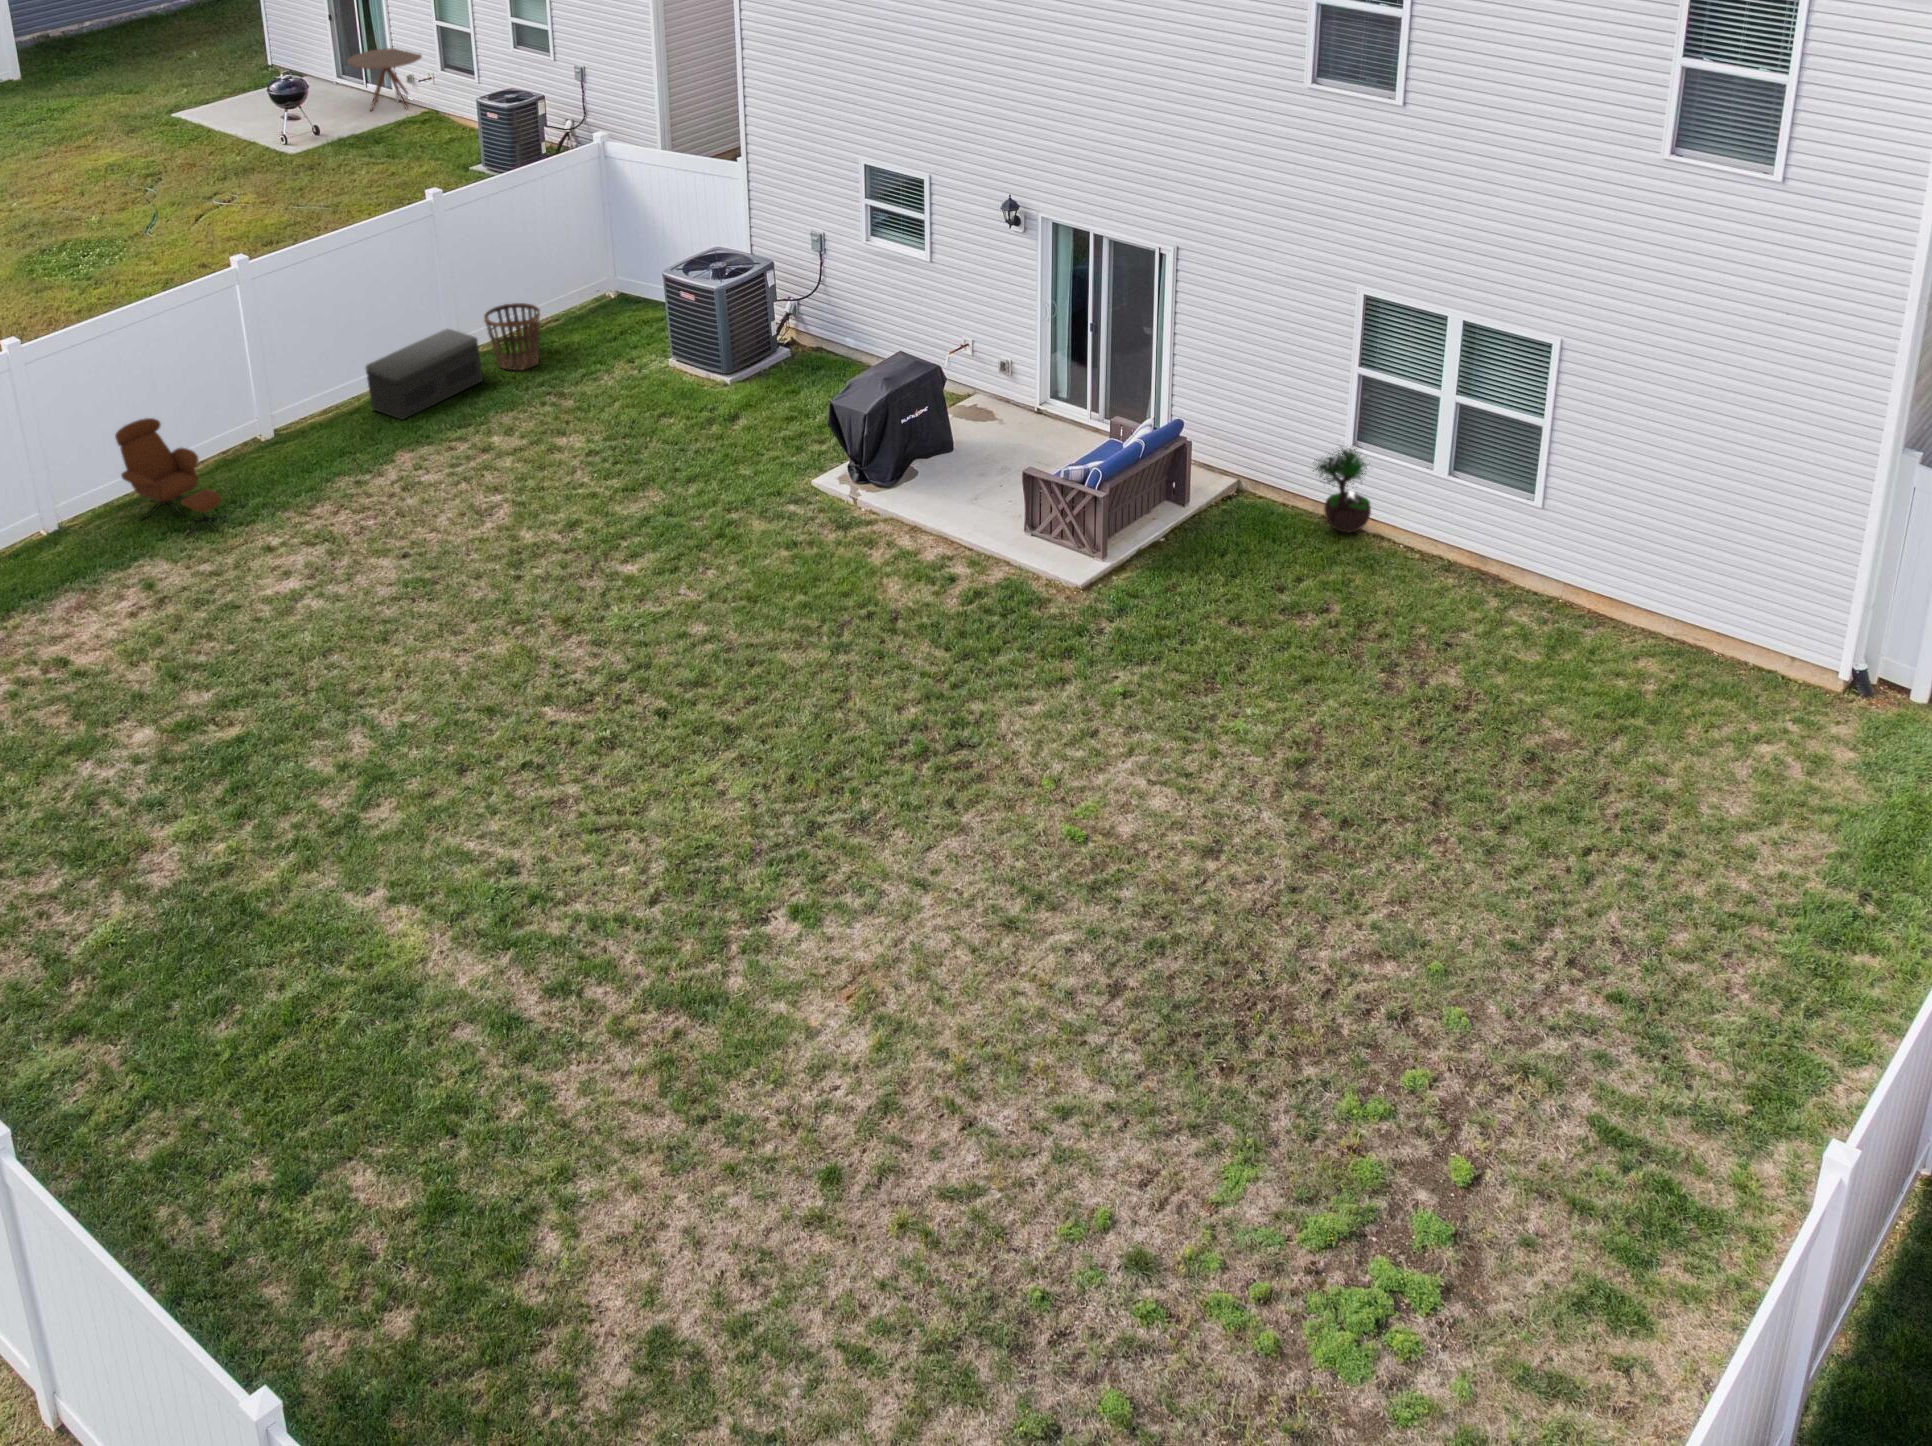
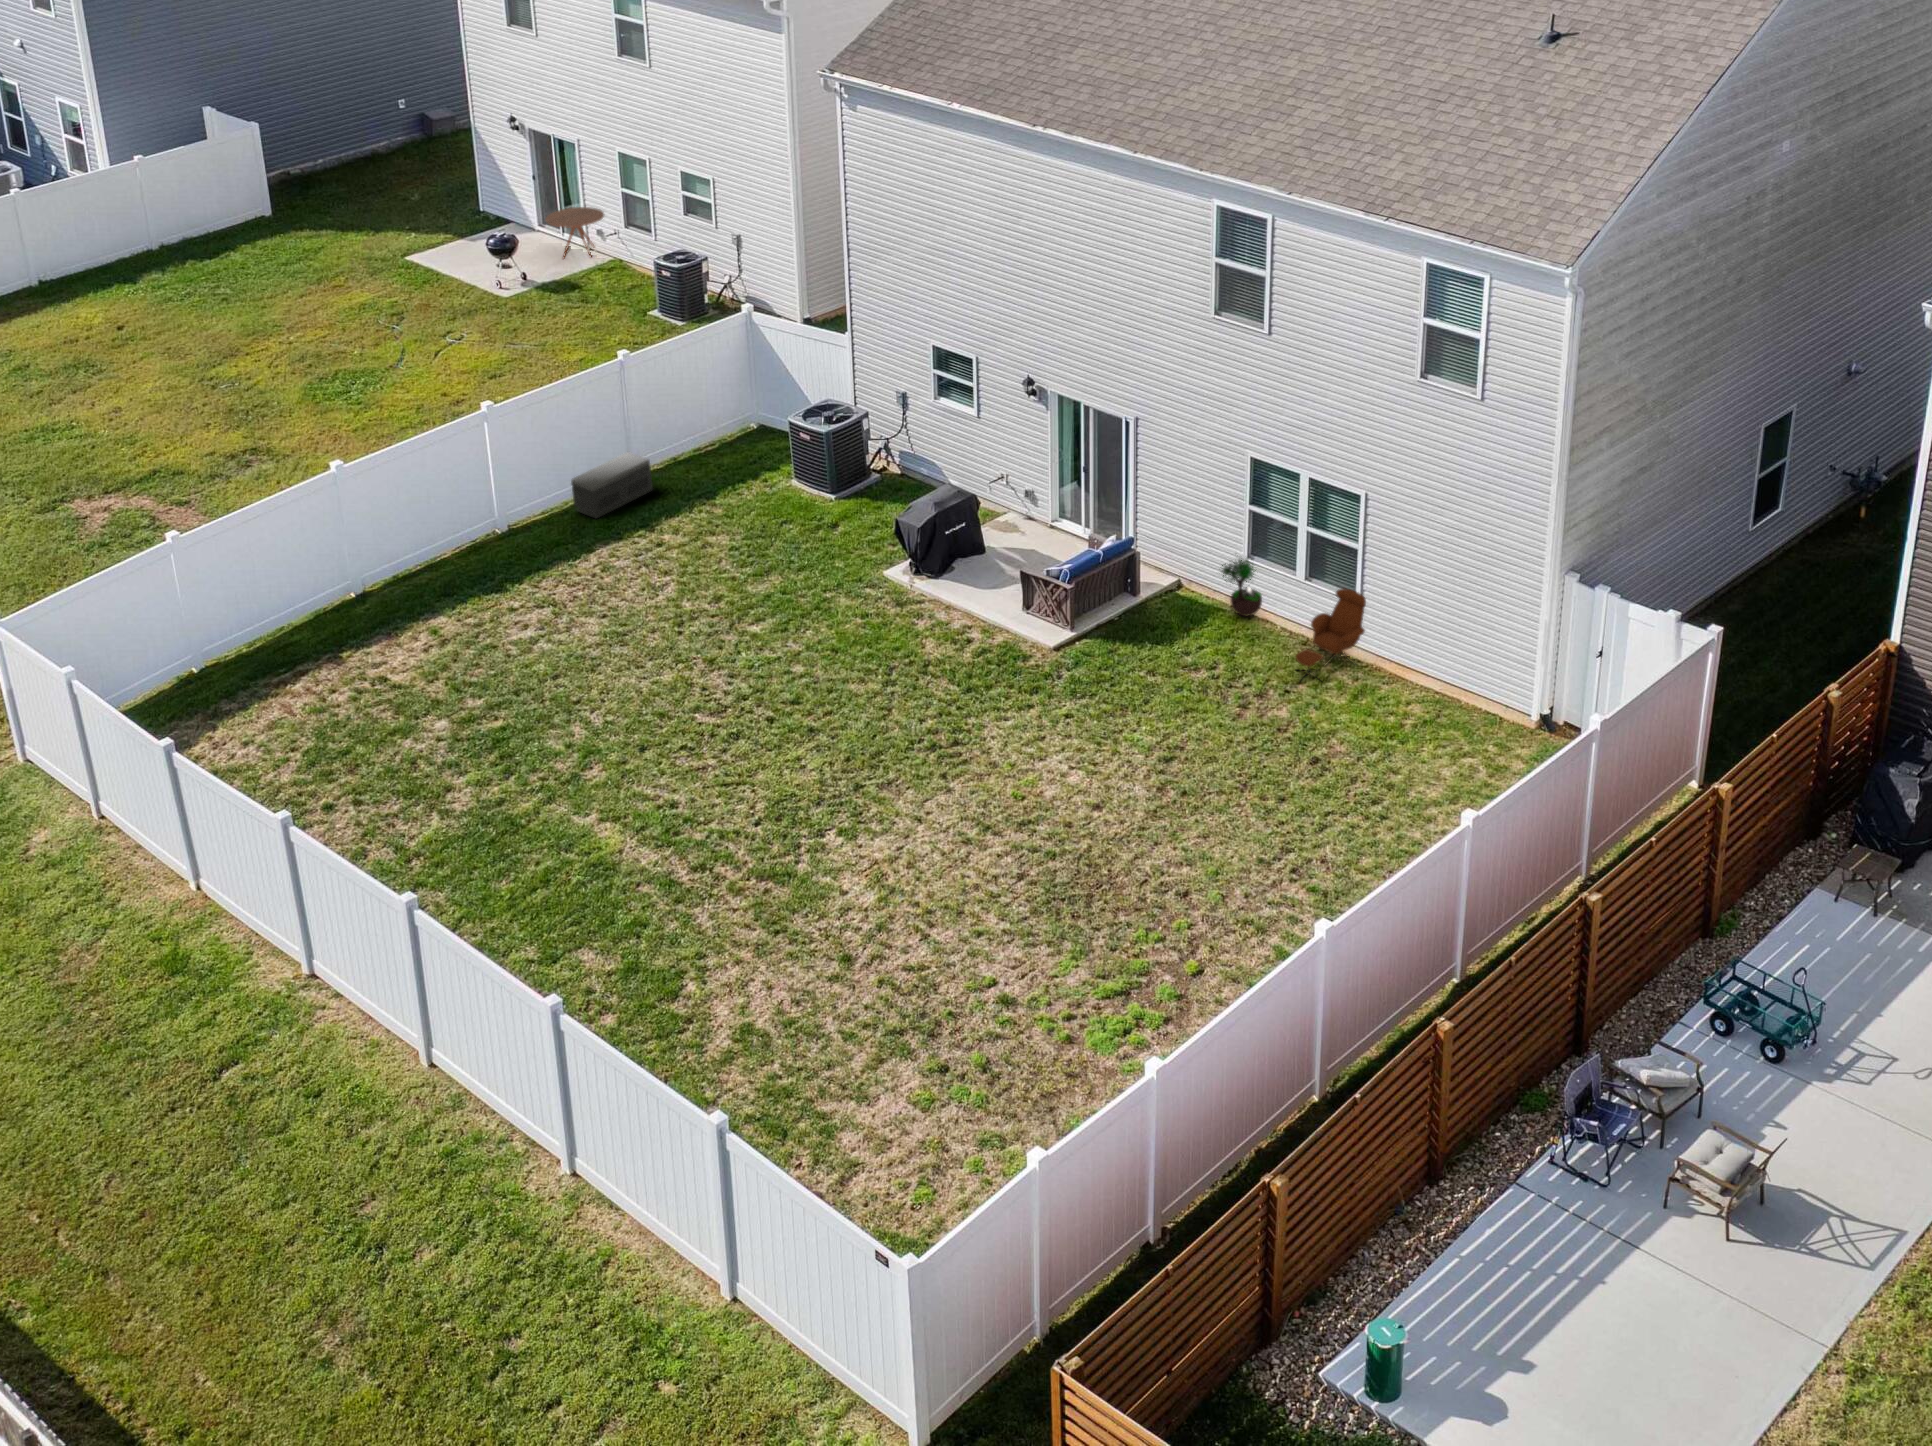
basket: present [484,303,540,370] -> none [654,433,695,483]
lounge chair: present [115,418,221,532] -> present [1296,588,1366,682]

